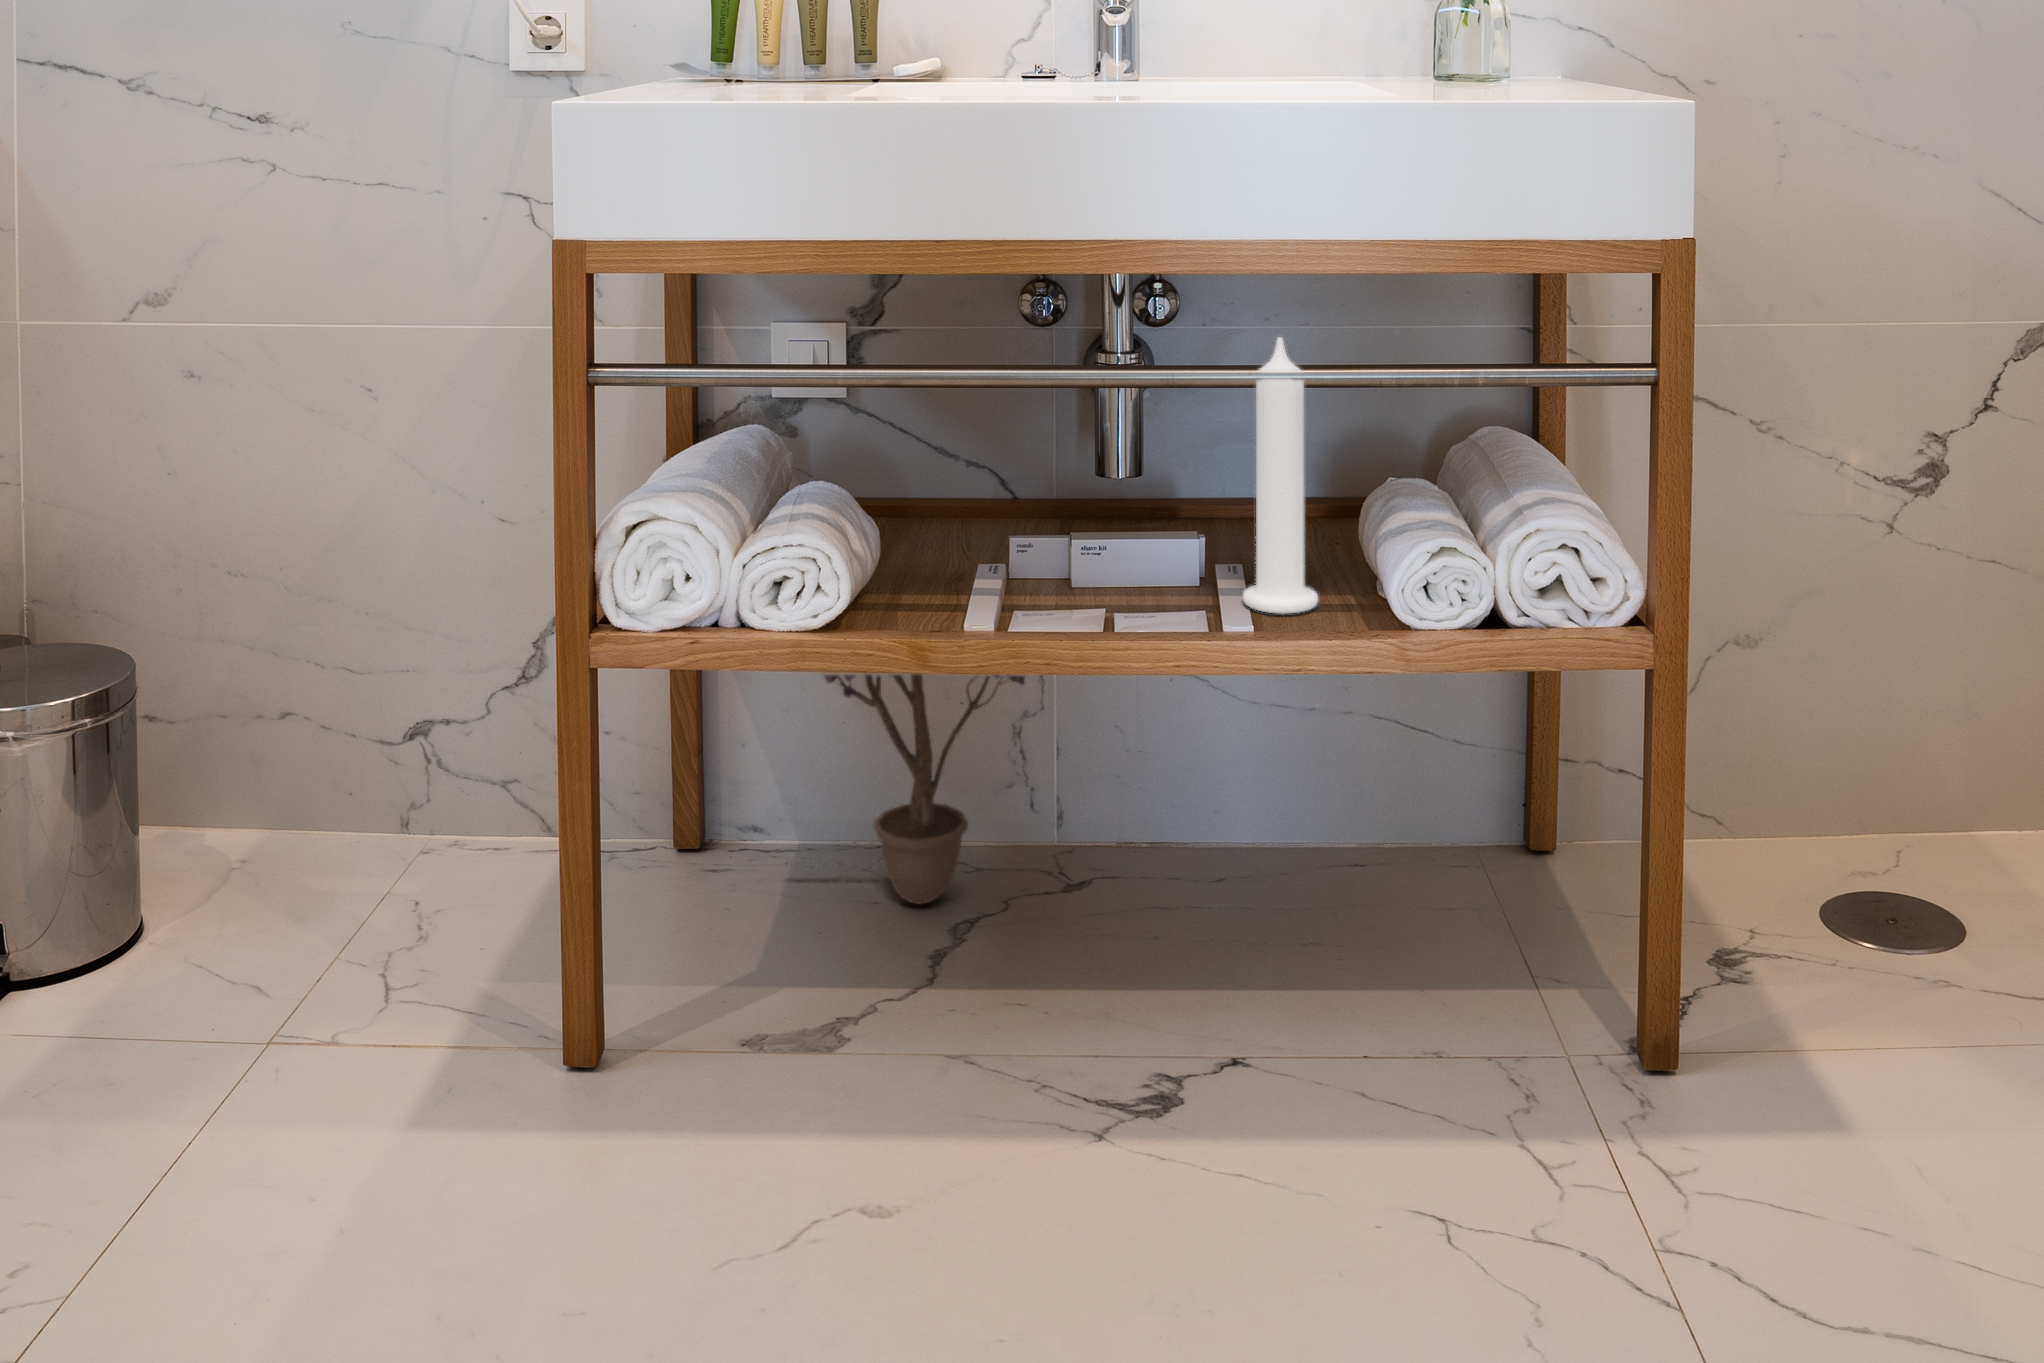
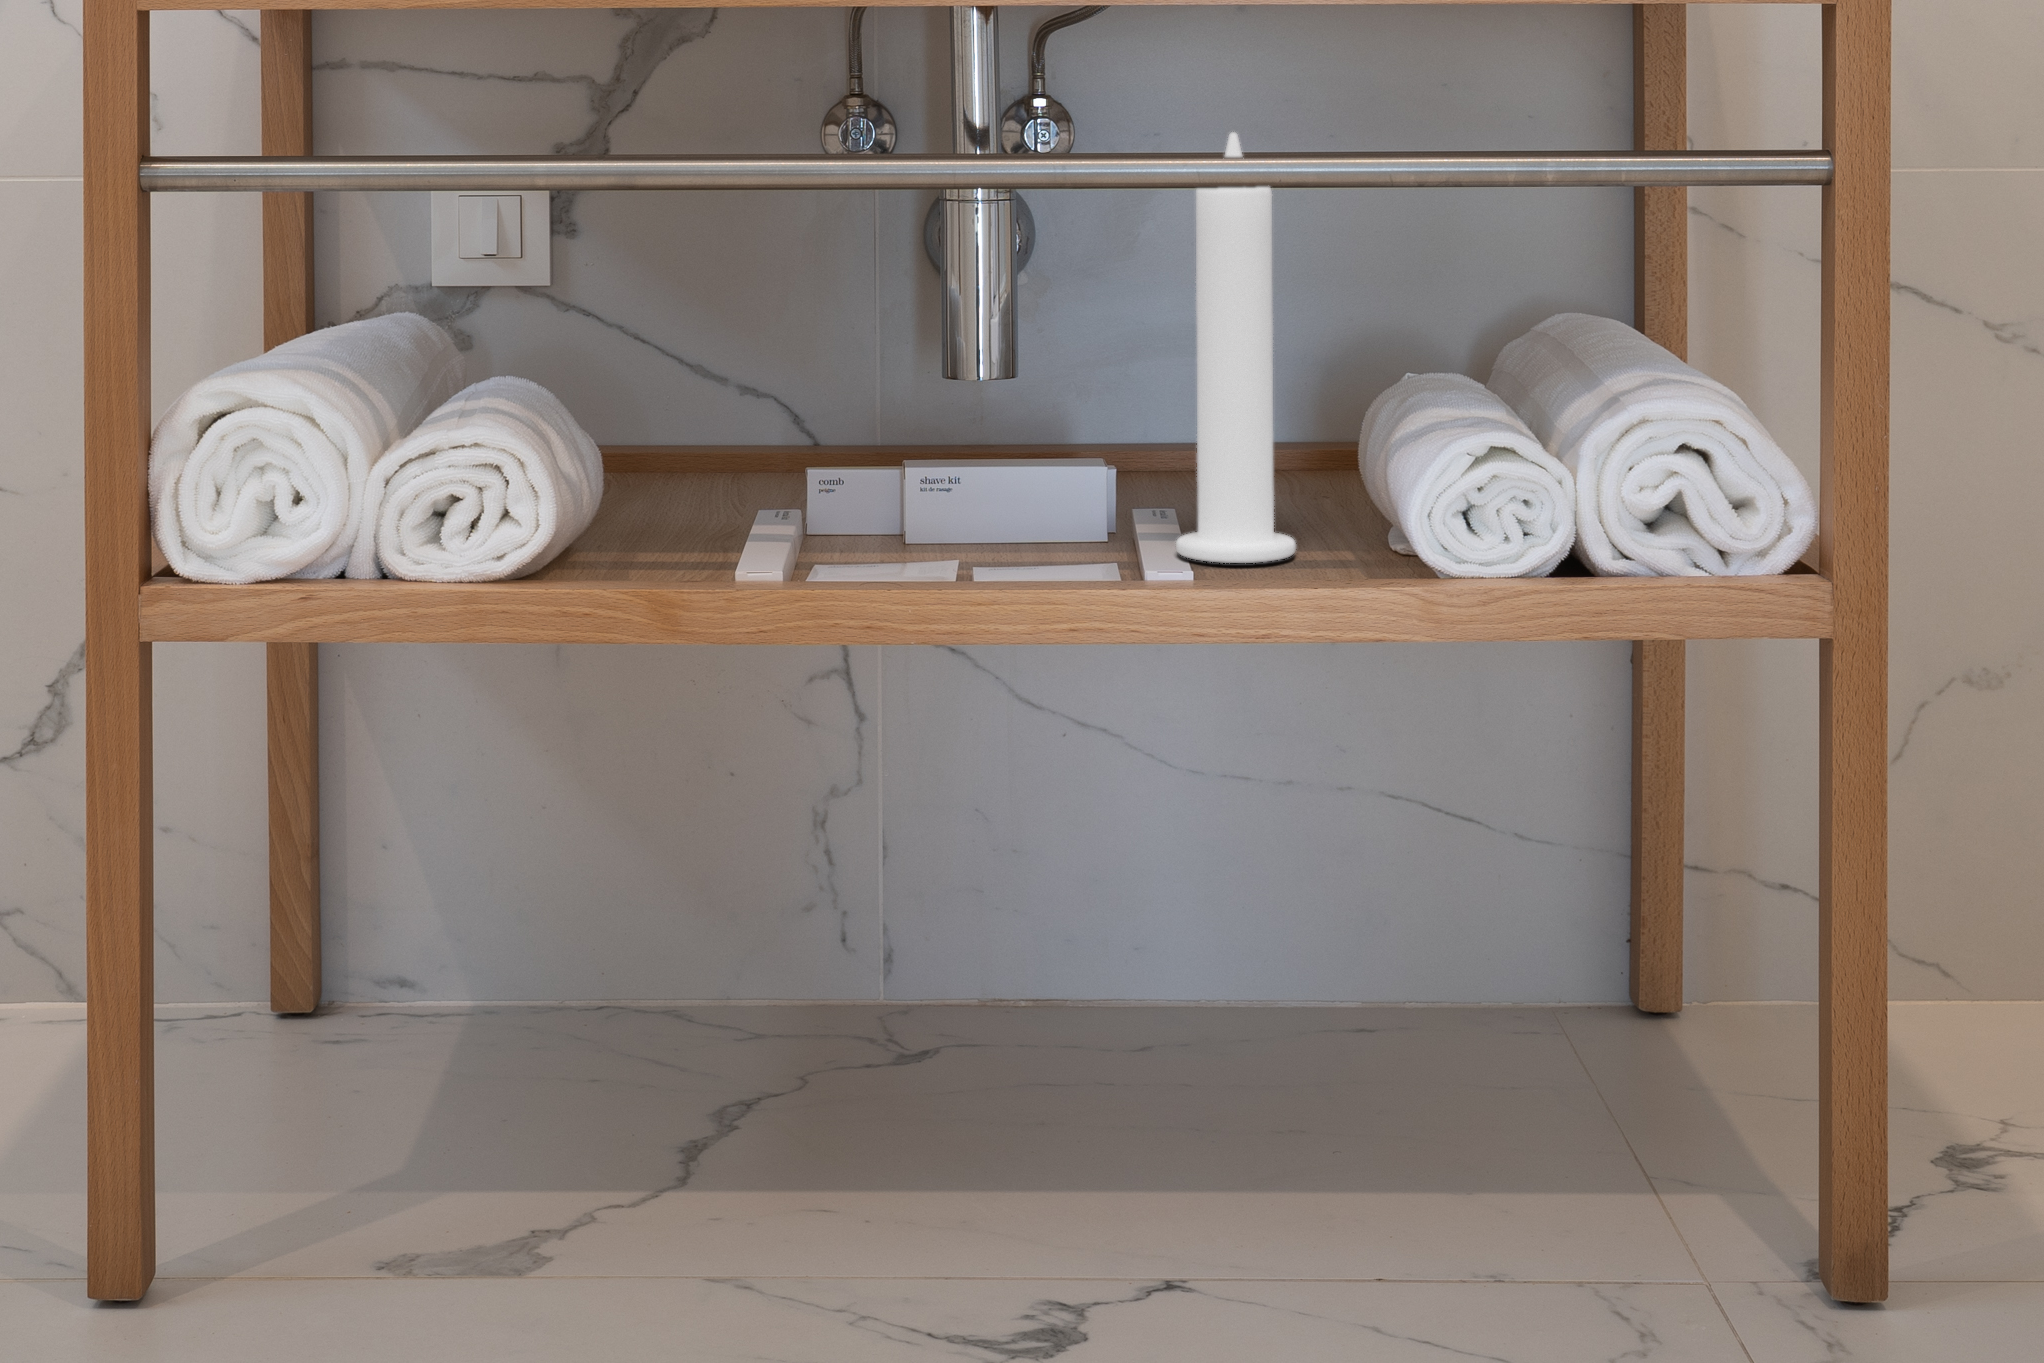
decorative plant: present [786,674,1025,904] -> none [455,543,835,1078]

